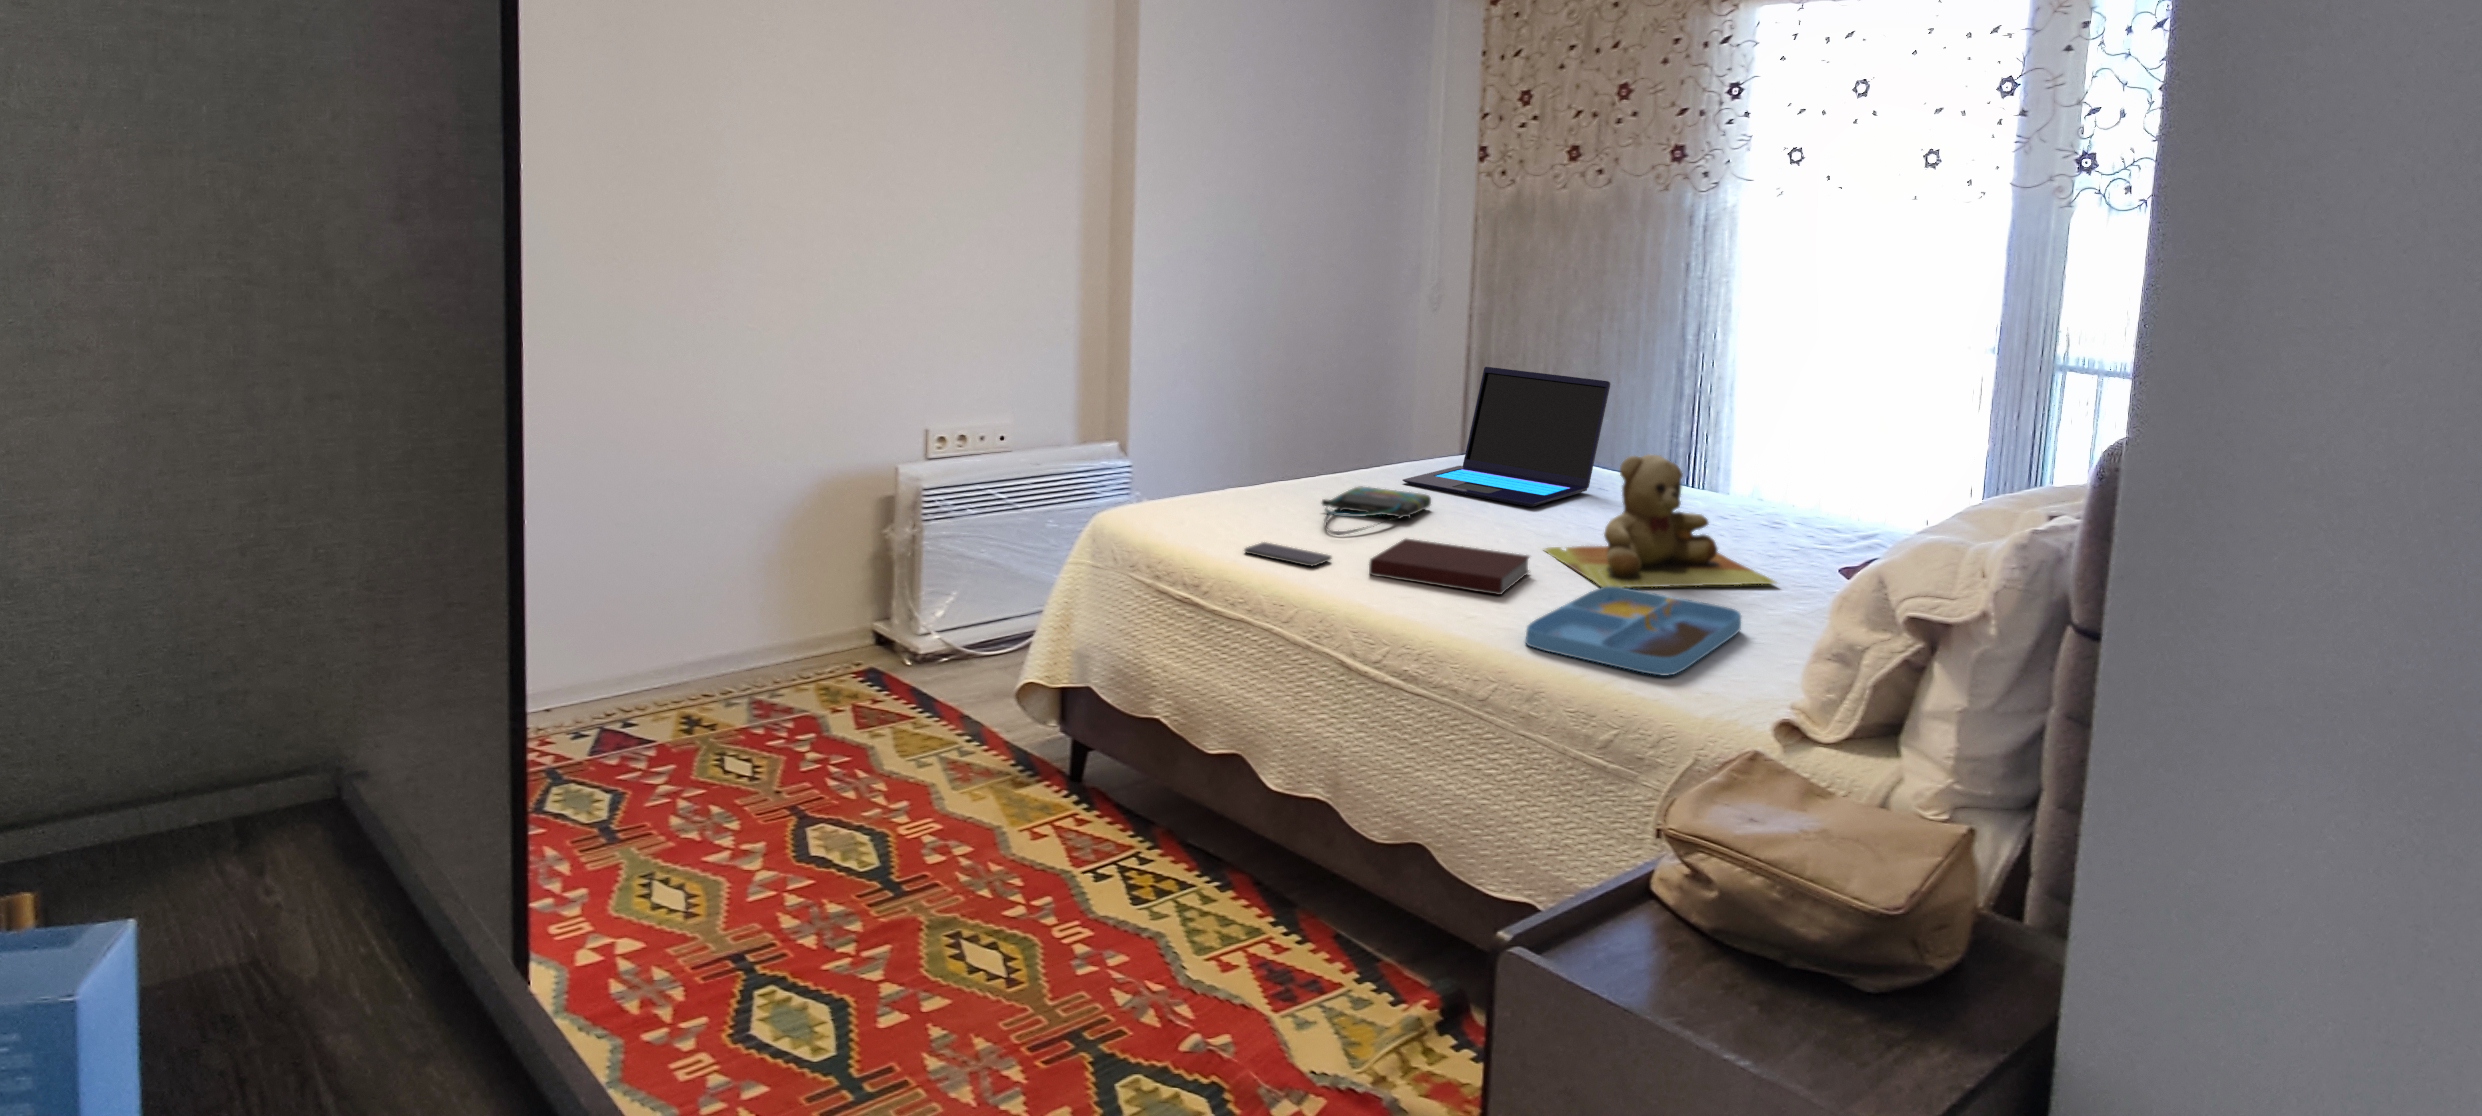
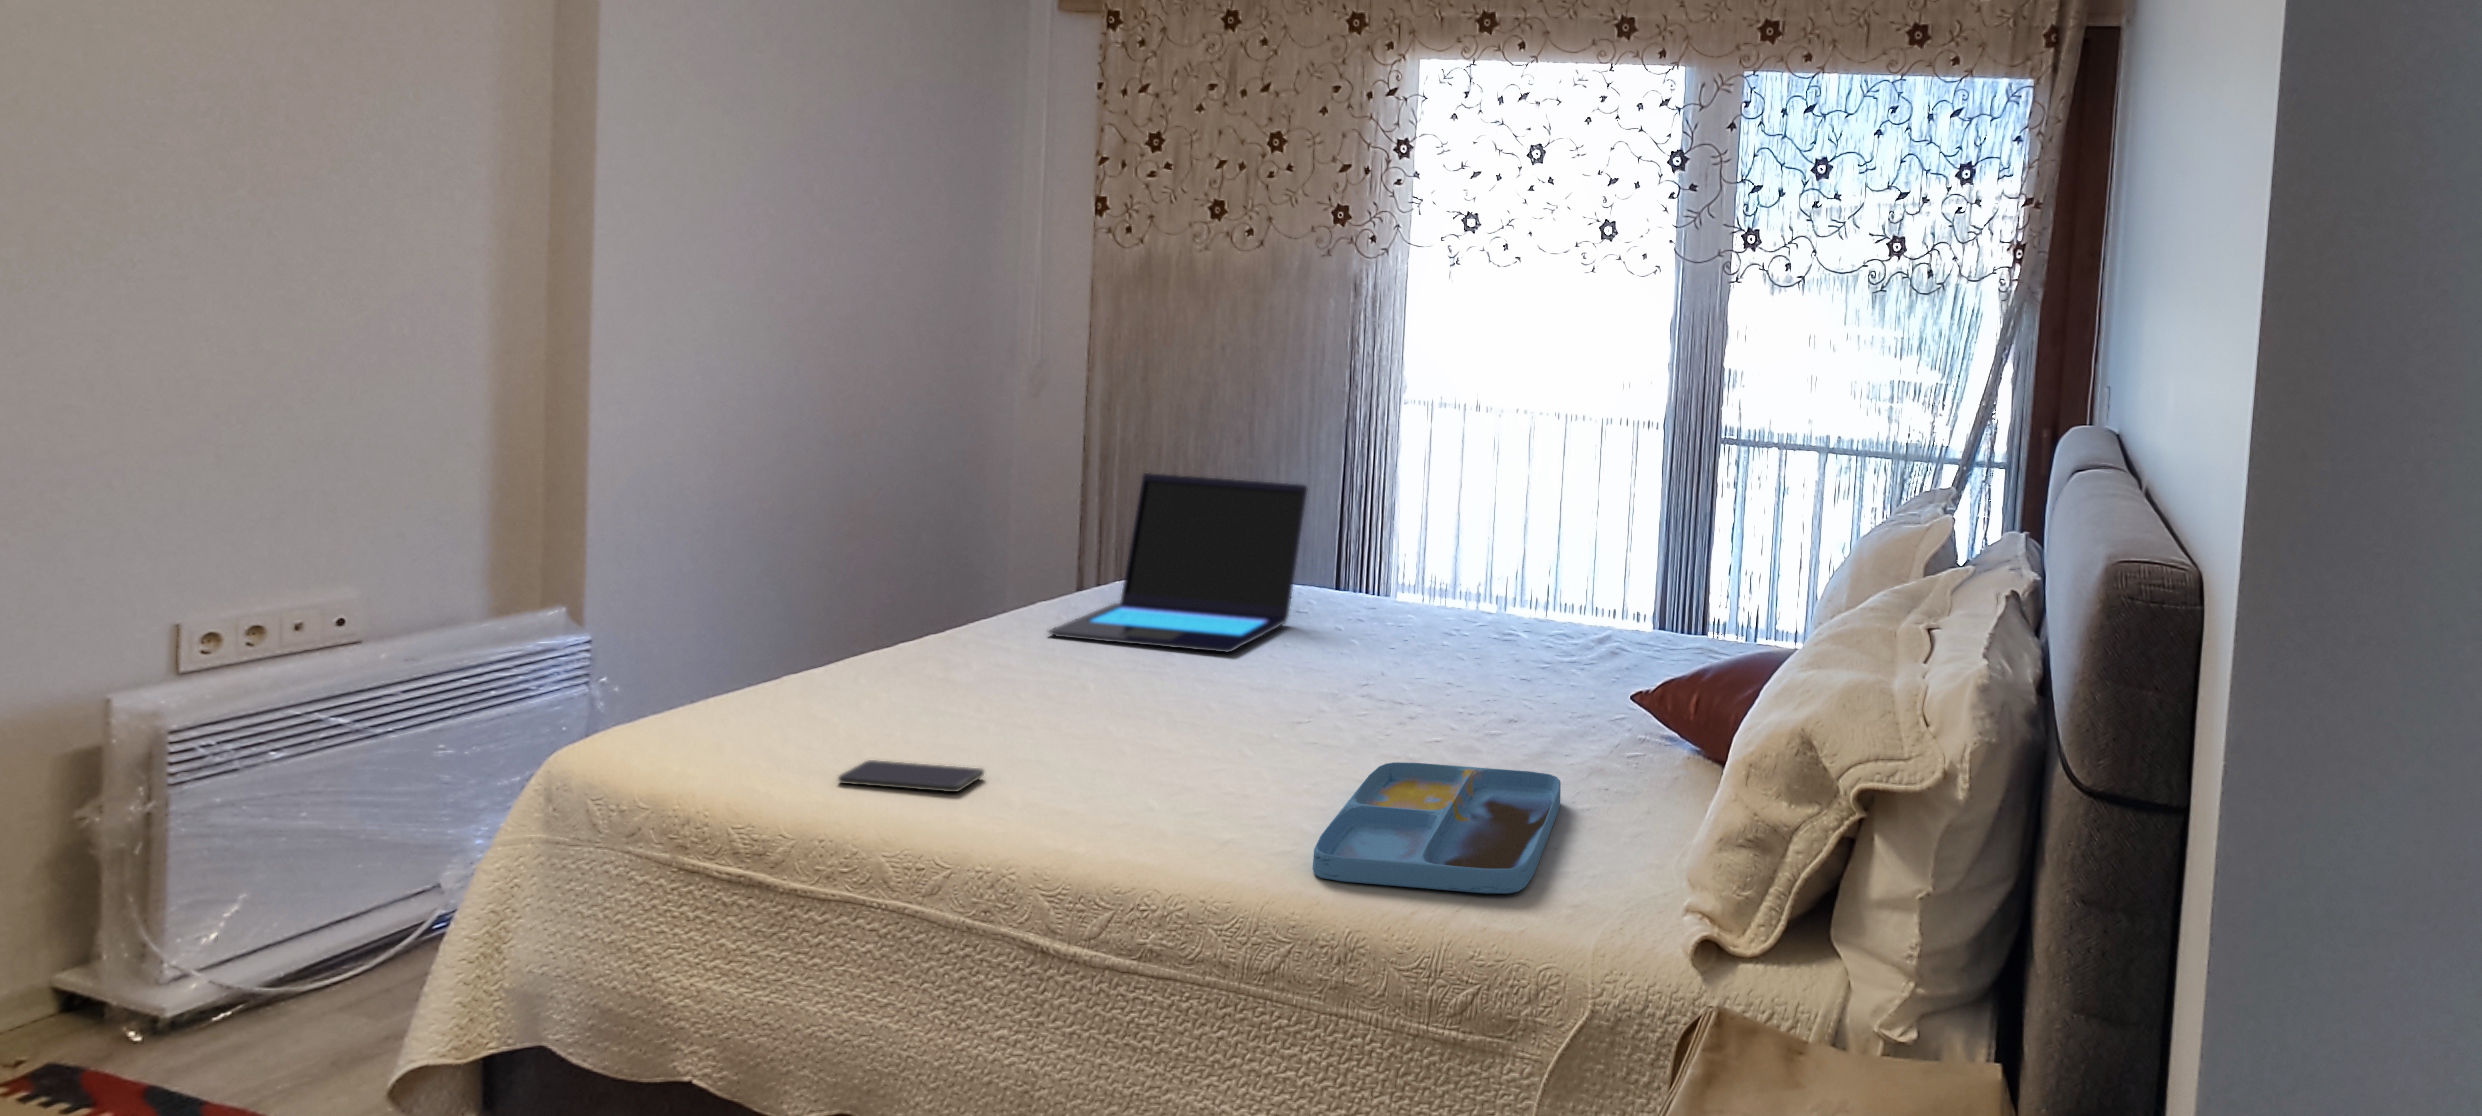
teddy bear: present [1544,455,1776,588] -> none [1262,579,1564,763]
tote bag: present [1322,487,1431,535] -> none [943,650,1100,731]
notebook: present [1369,539,1529,595] -> none [1049,726,1271,797]

